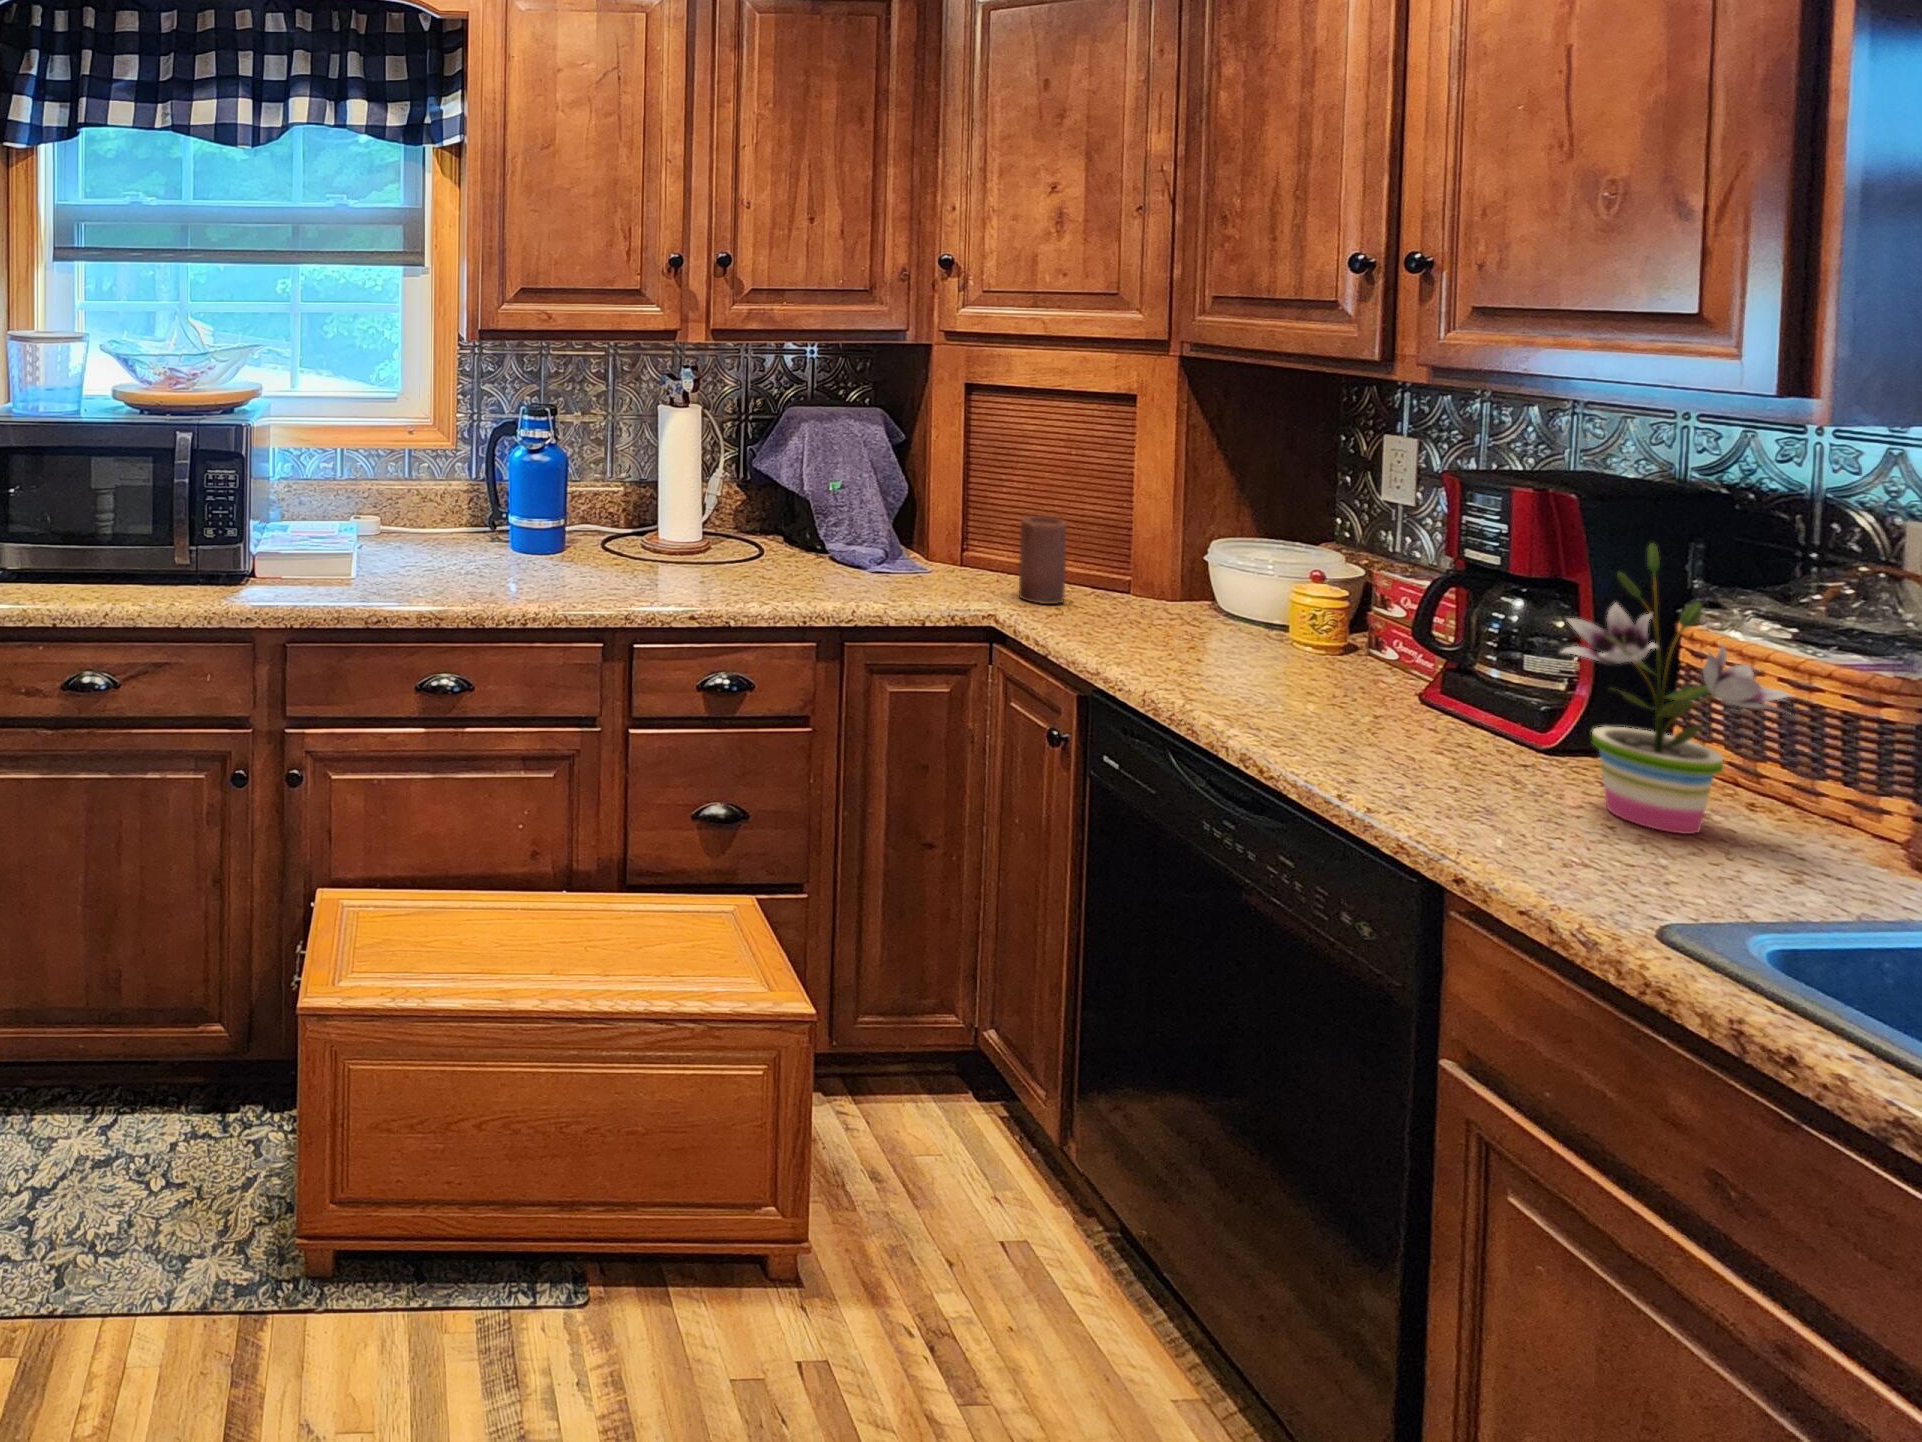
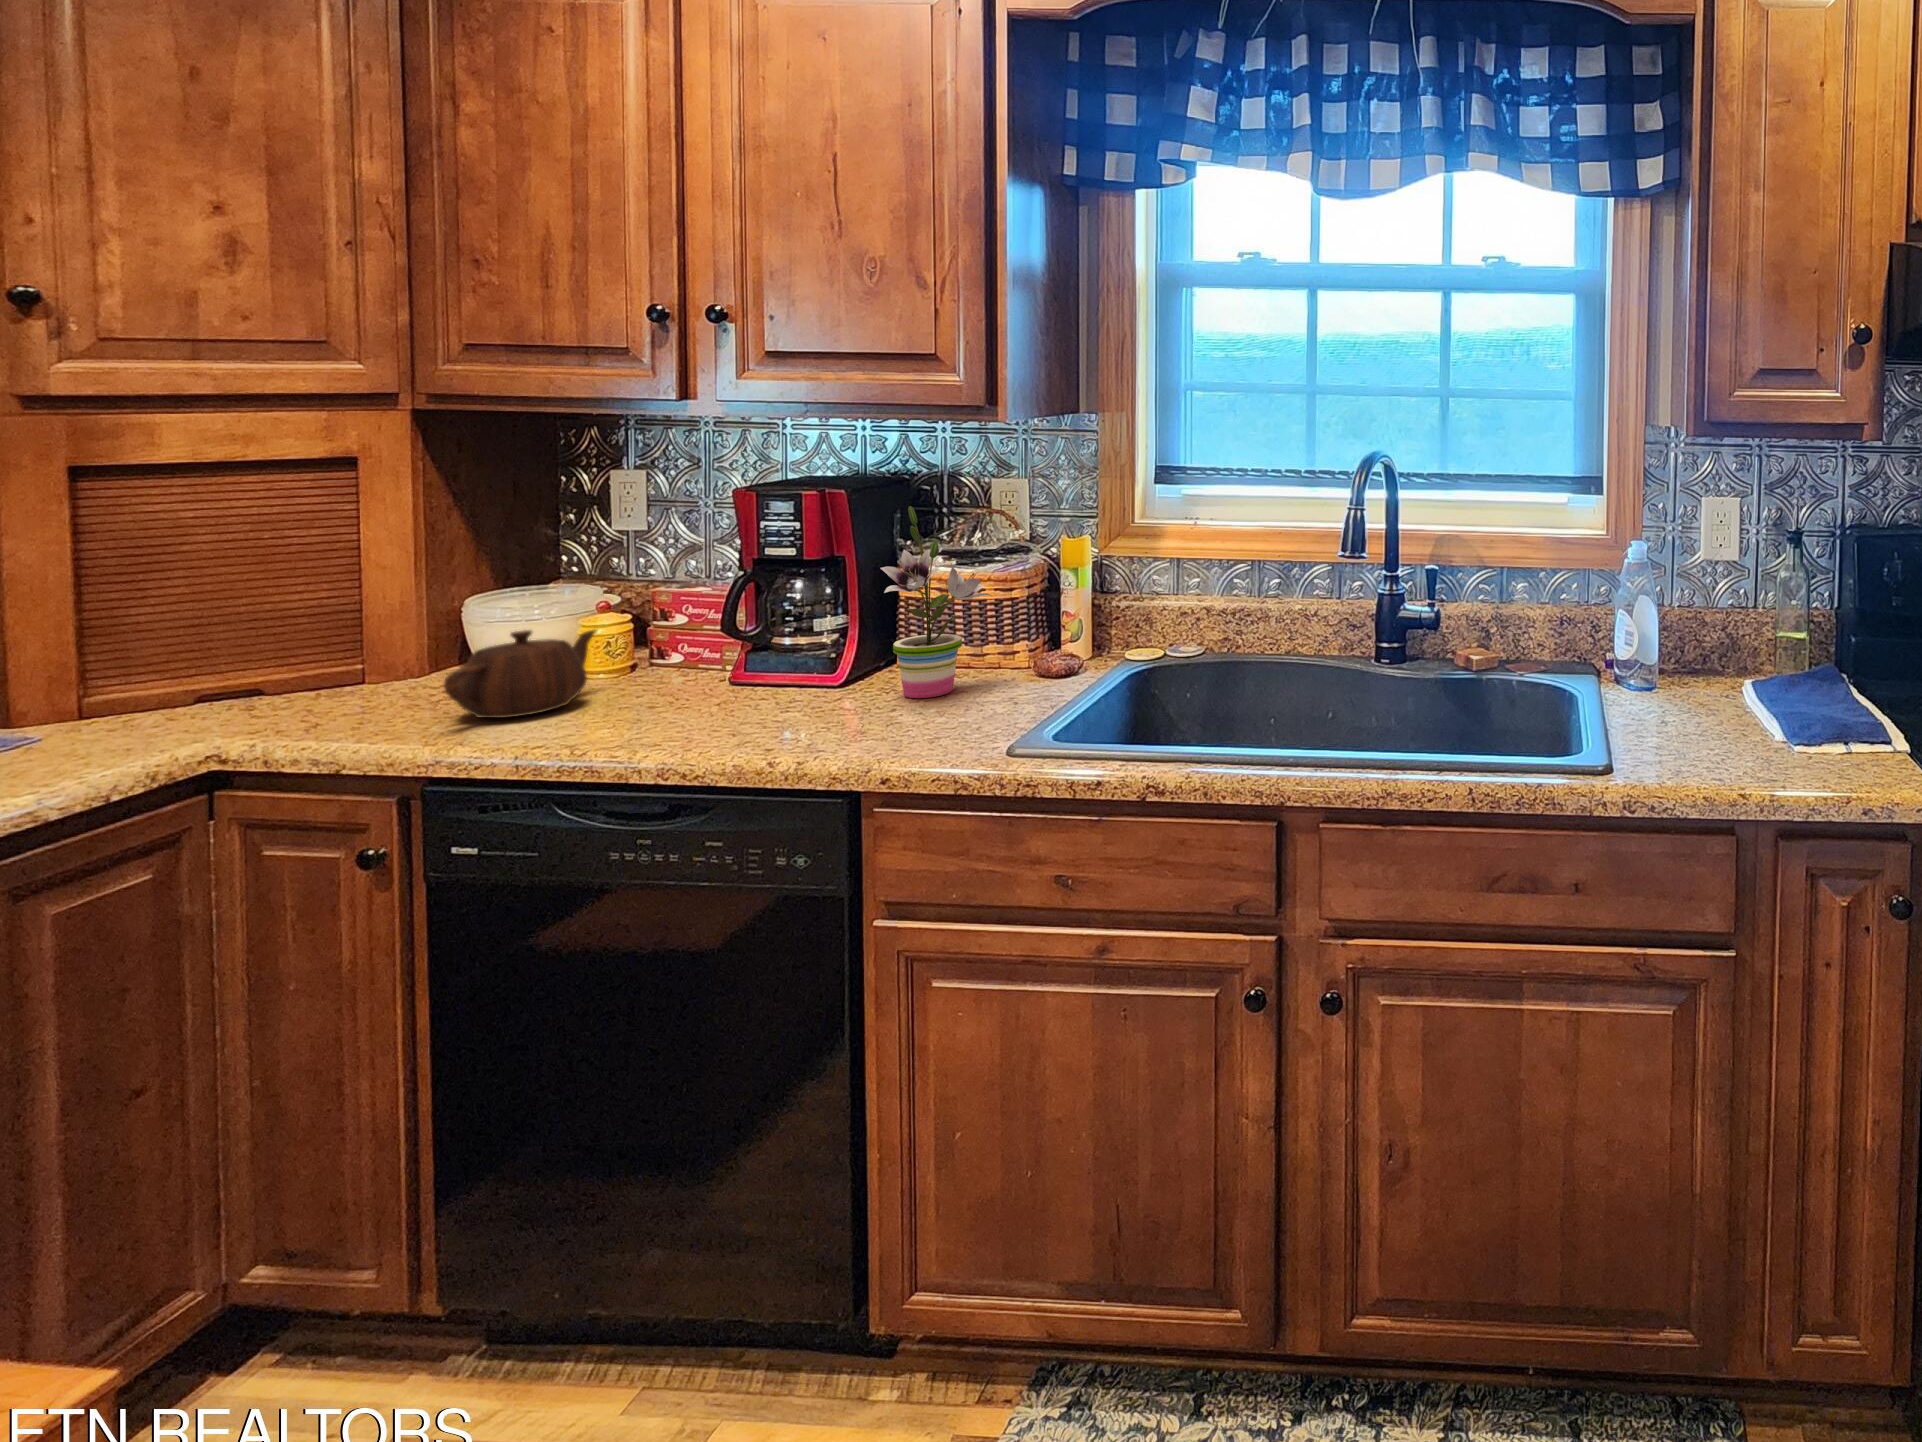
candle: present [1019,516,1066,604] -> none [225,623,303,738]
teapot: none [1128,573,1292,659] -> present [444,630,596,718]

